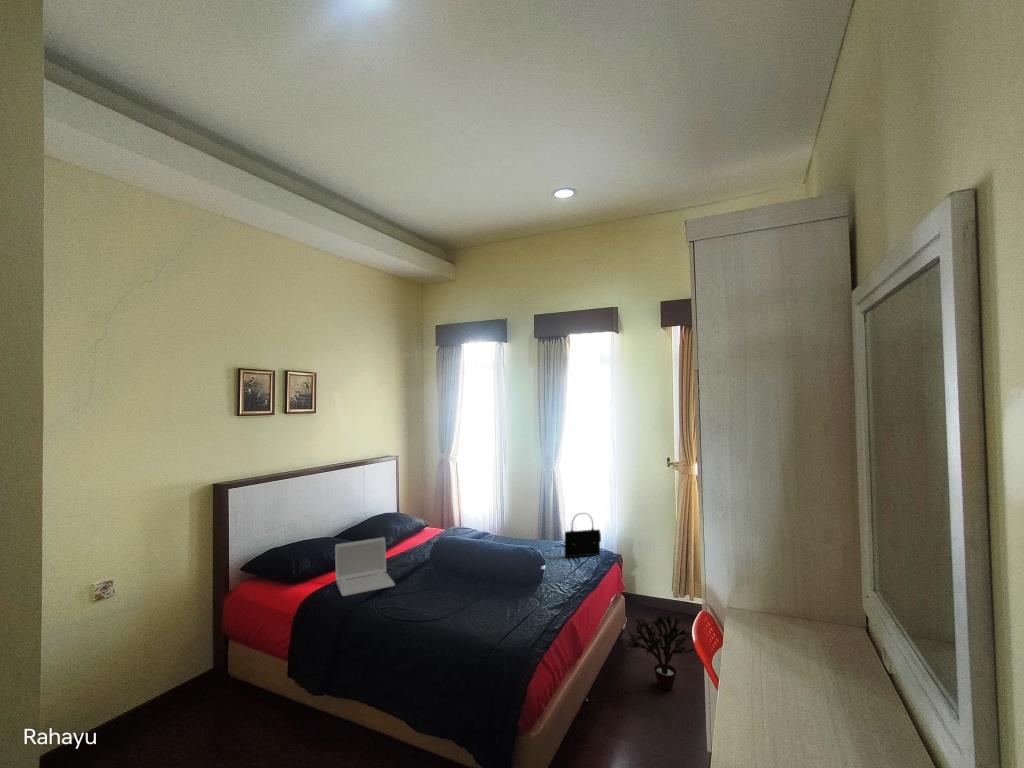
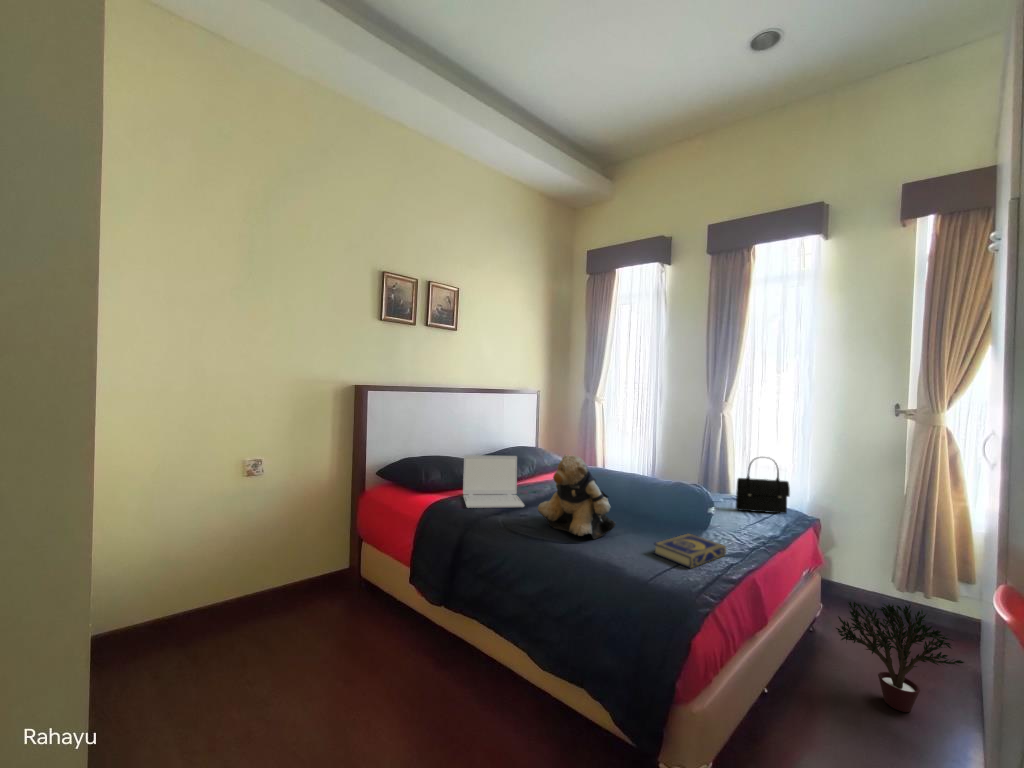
teddy bear: none [408,544,472,611] -> present [538,455,616,539]
book: none [501,592,552,624] -> present [654,534,726,568]

